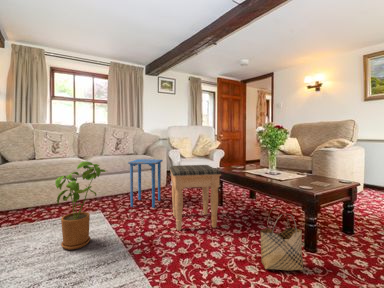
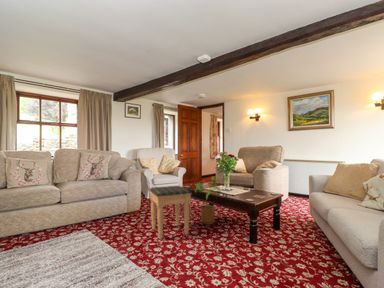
side table: present [128,159,163,208] -> none [110,182,138,225]
house plant: present [55,161,106,250] -> present [195,177,220,224]
woven basket: present [260,207,303,270] -> none [222,214,249,257]

